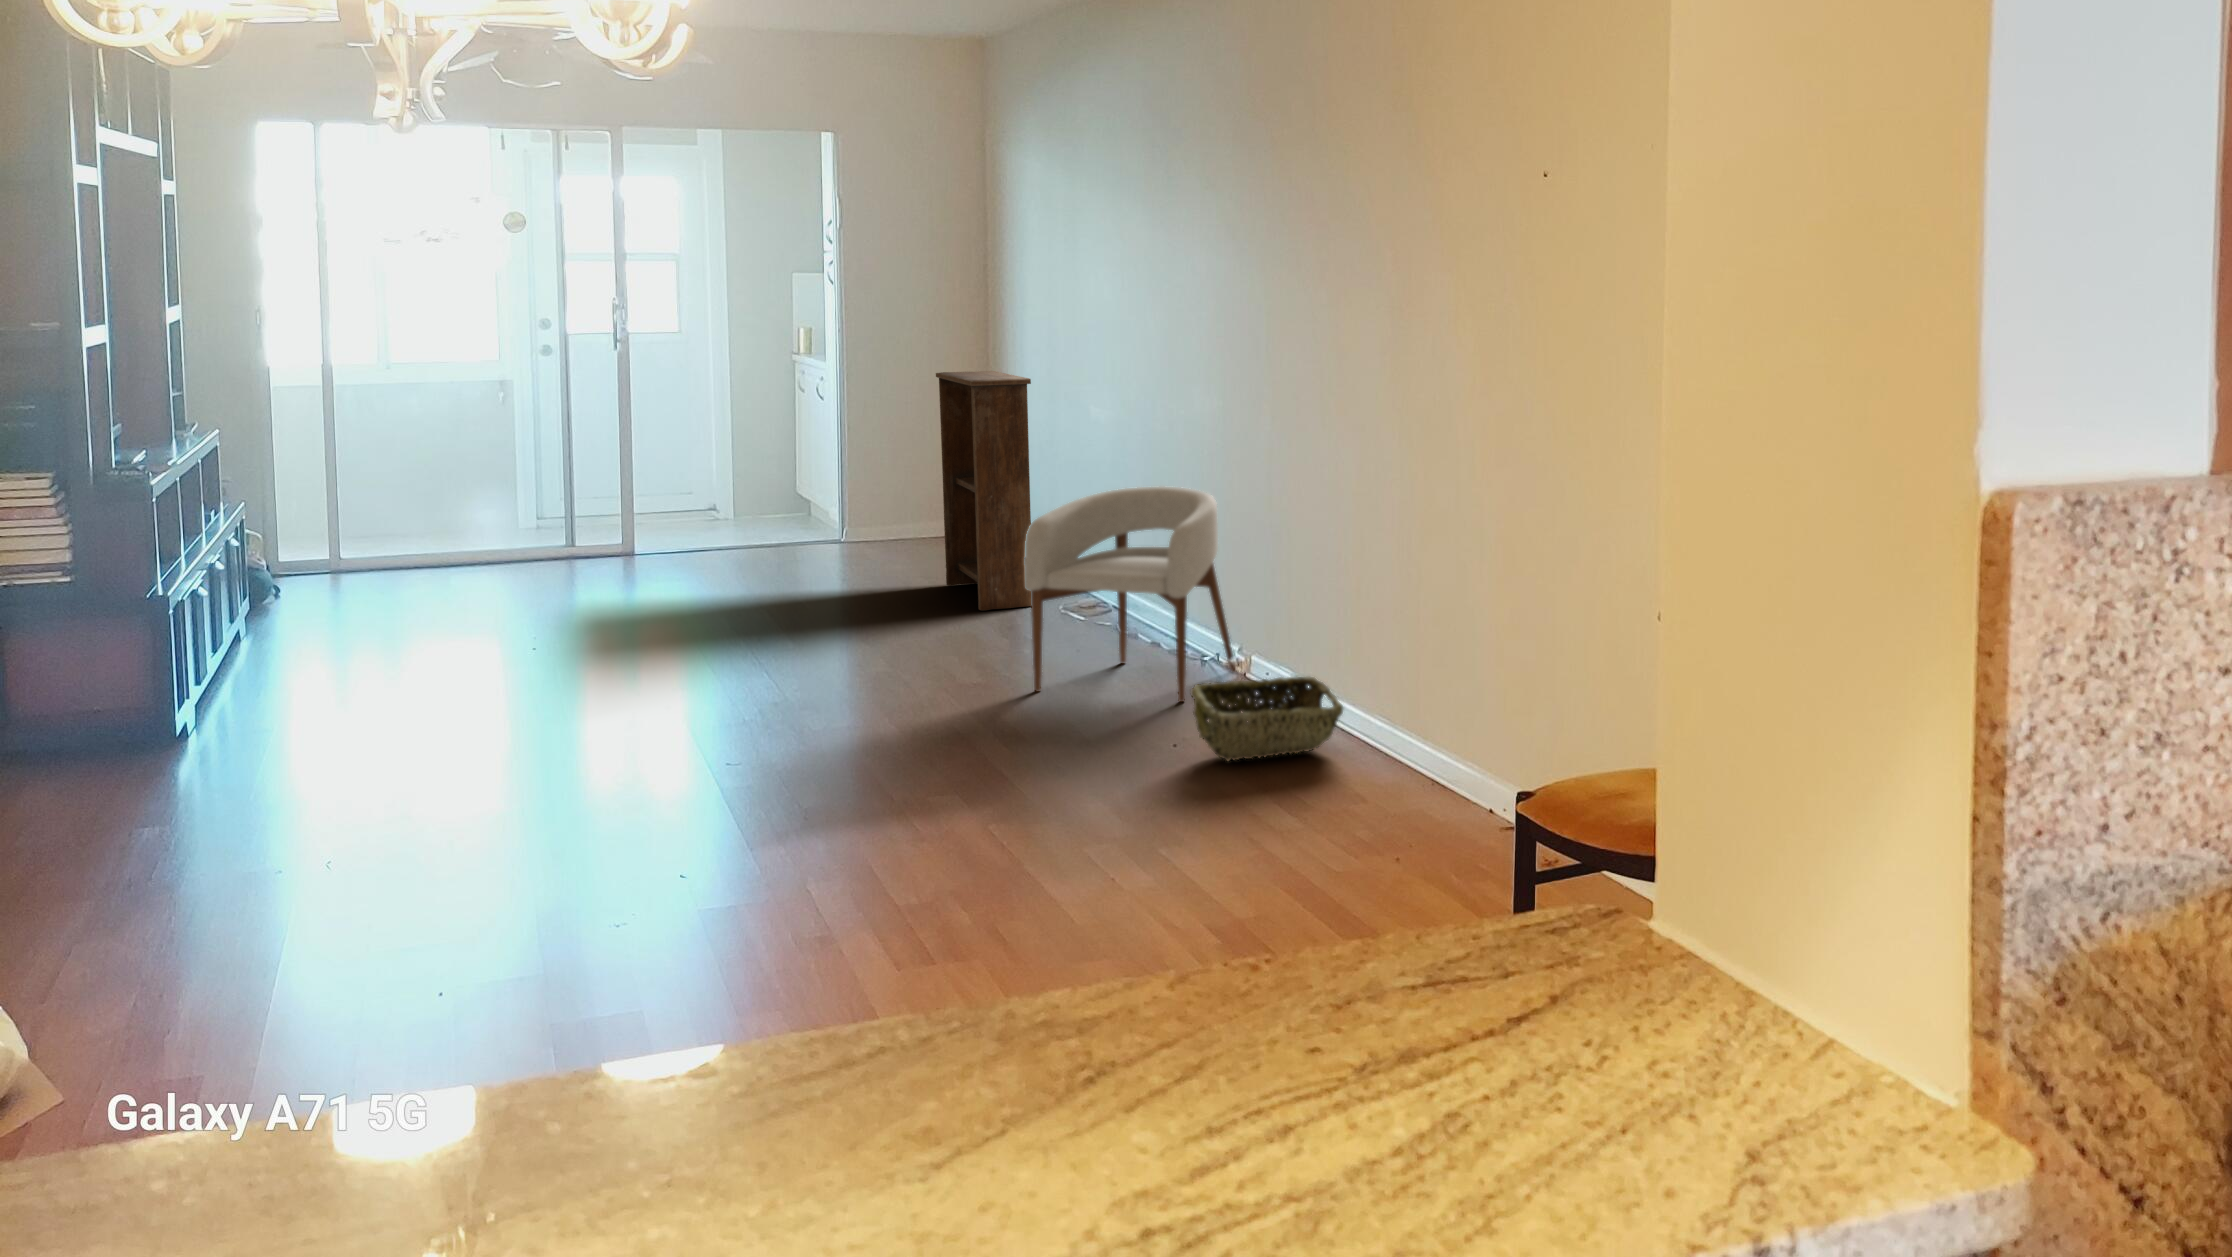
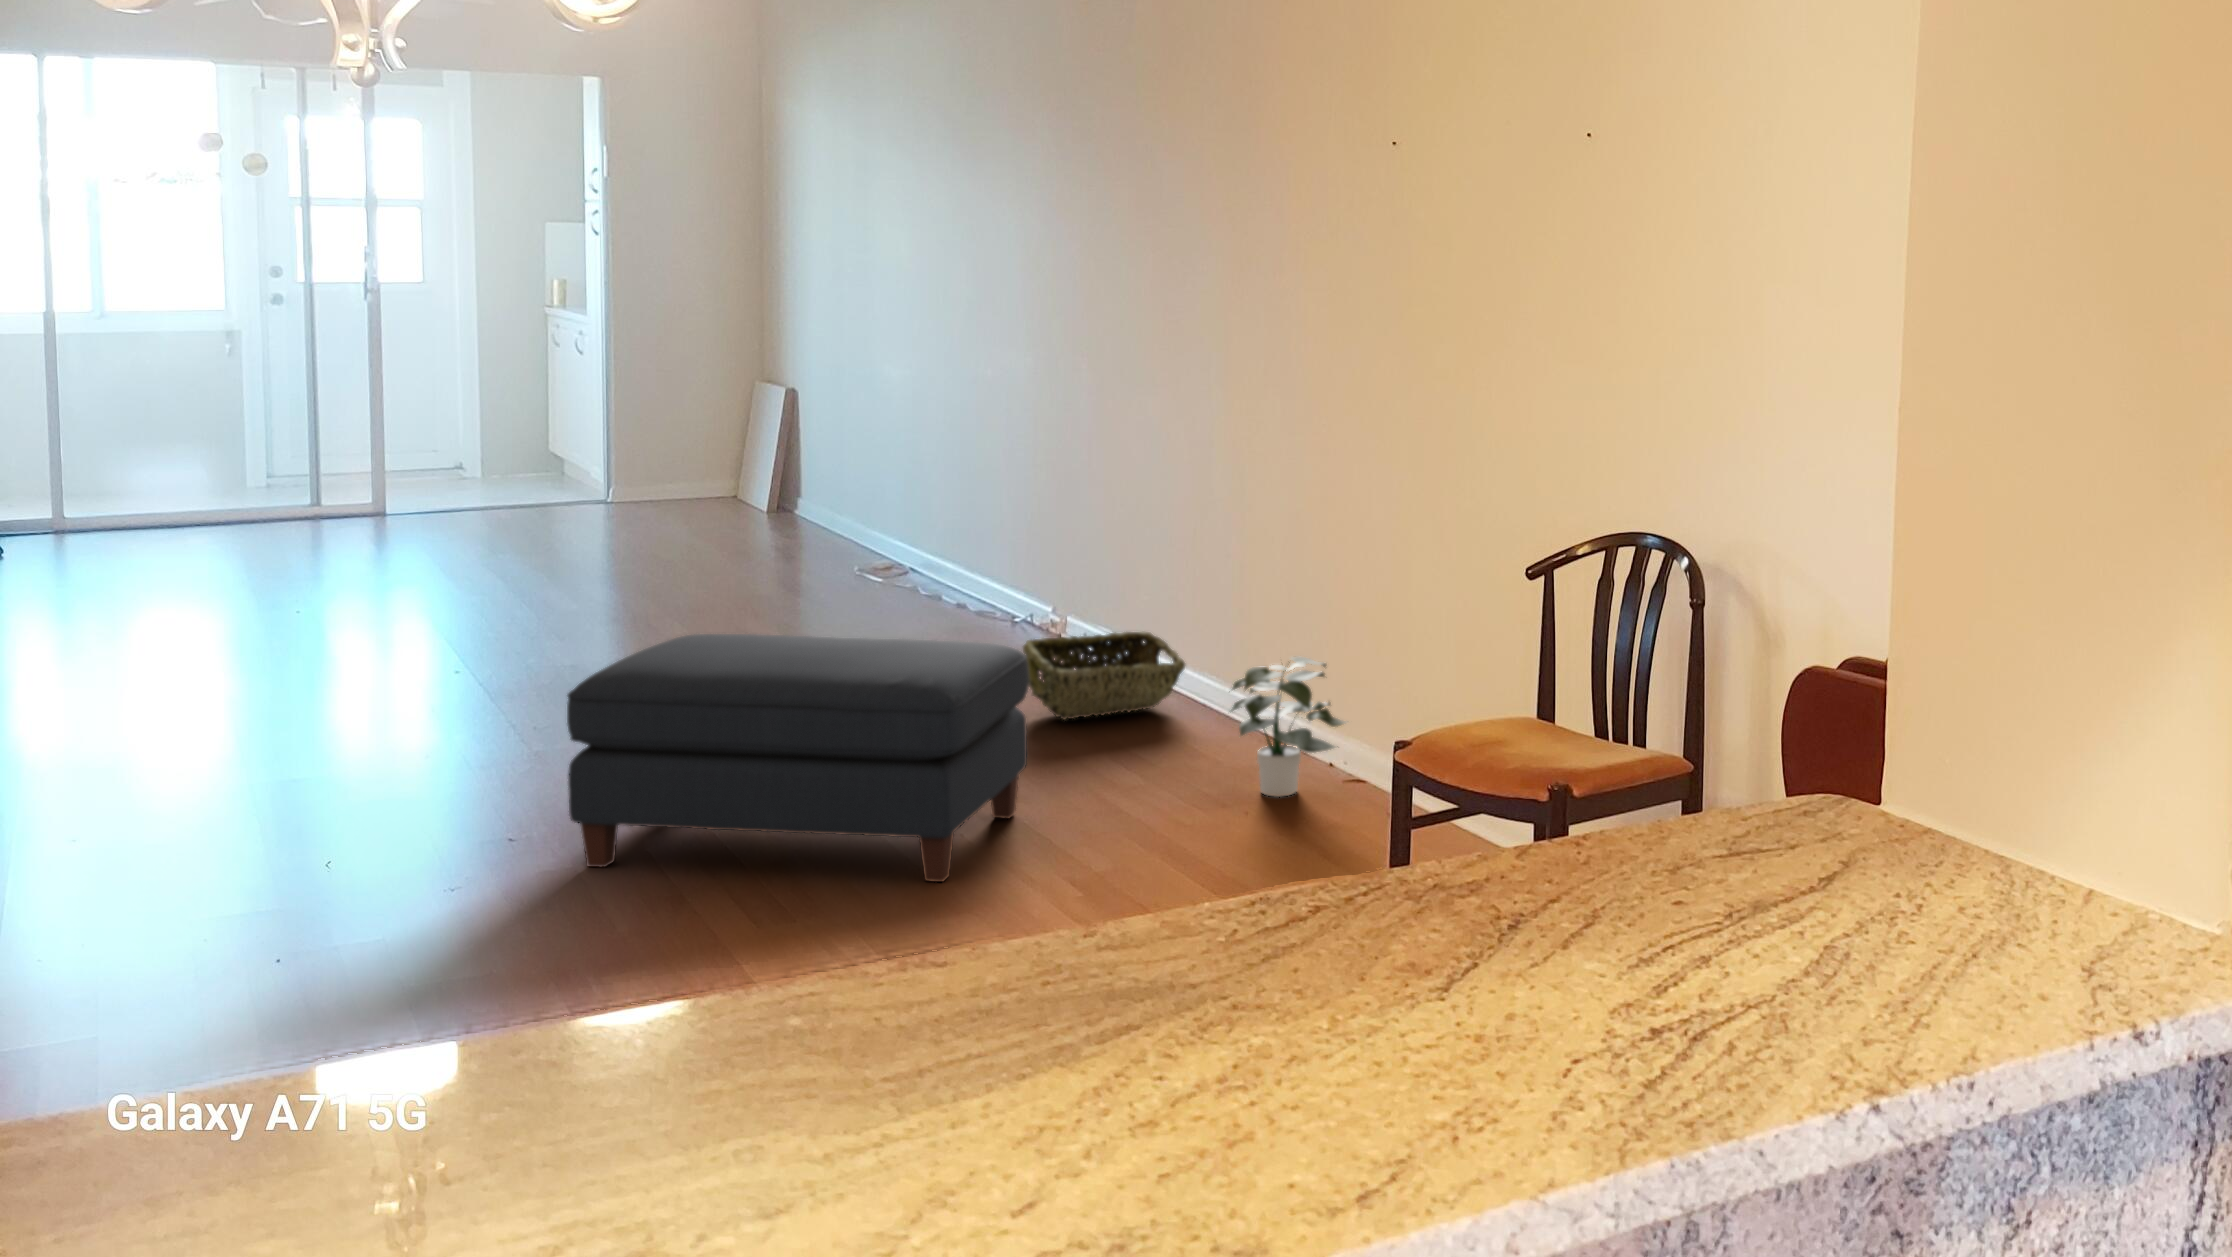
bookshelf: present [936,371,1031,610] -> none [687,304,803,565]
armchair: present [1024,486,1236,702] -> none [822,432,1047,660]
ottoman: none [736,680,1169,920] -> present [567,634,1029,882]
potted plant: none [1363,703,1481,841] -> present [1232,657,1345,797]

